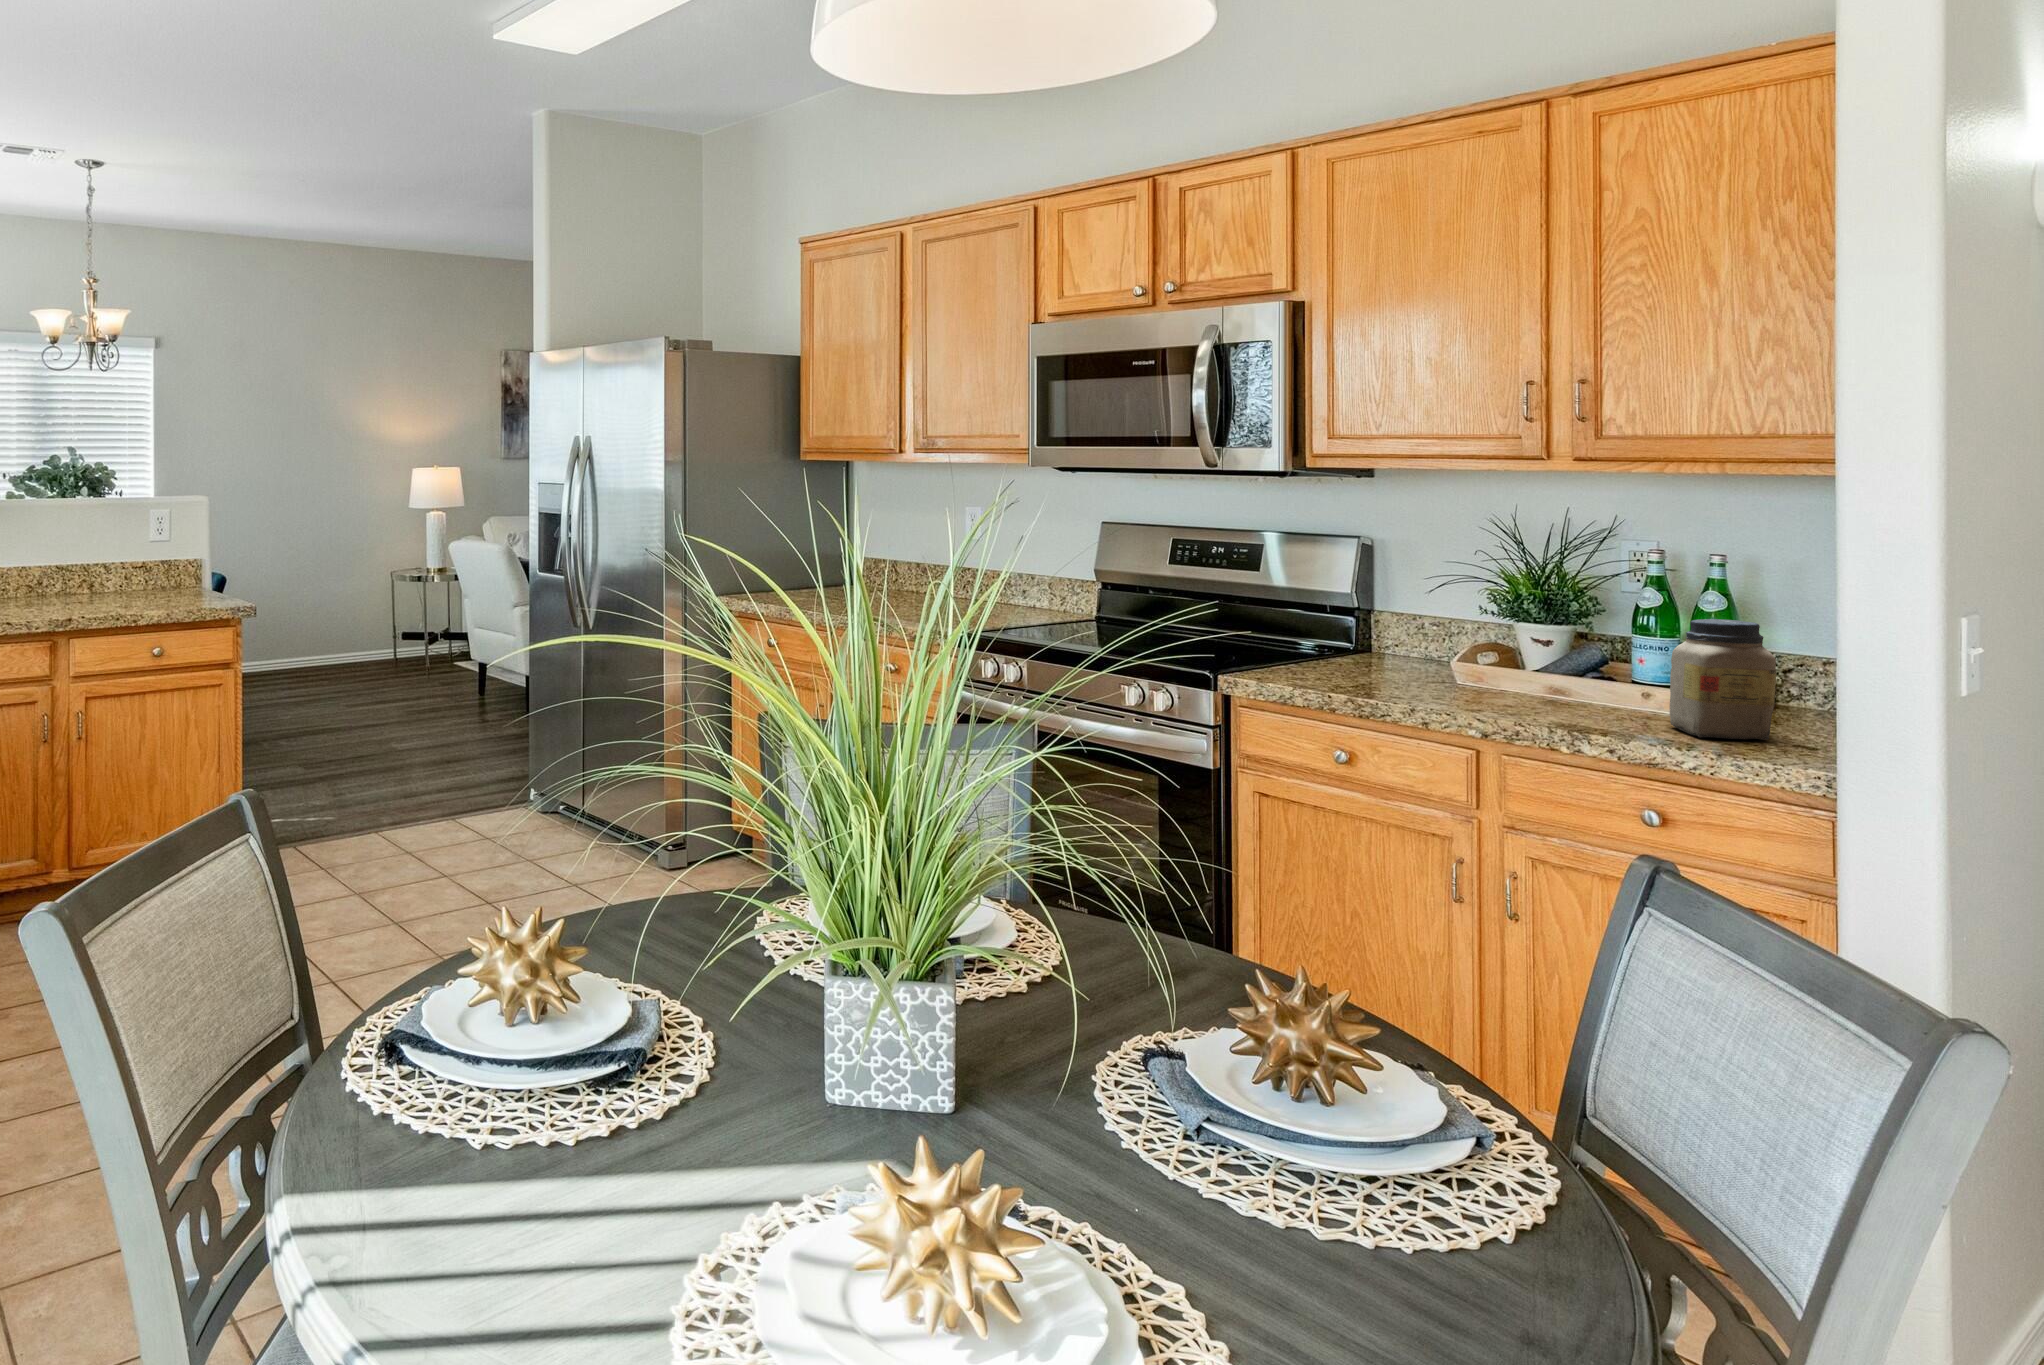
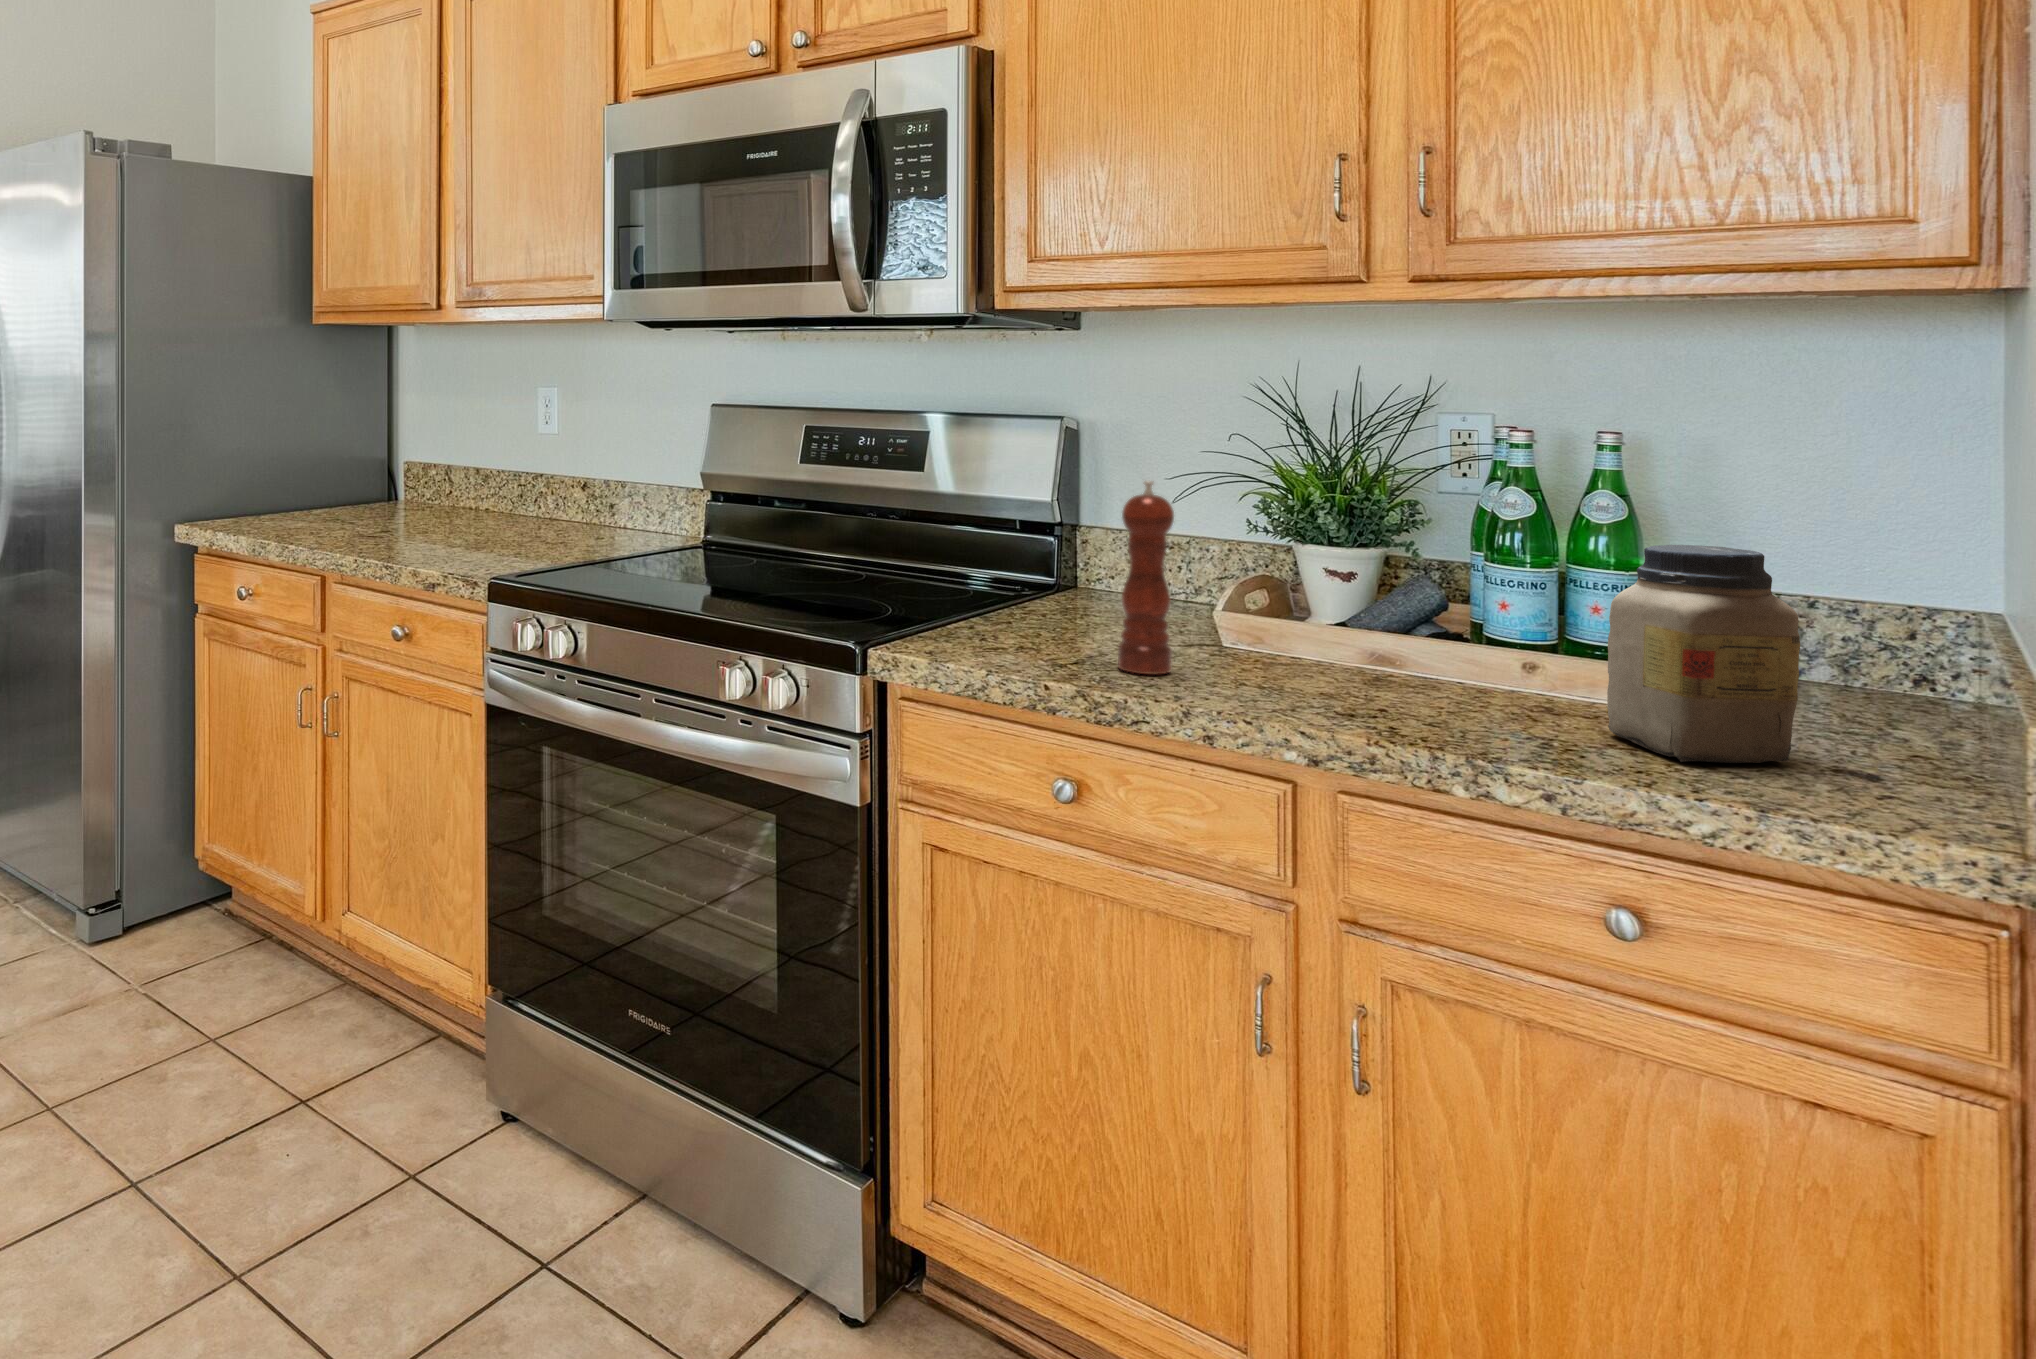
pepper mill: none [1377,579,1413,693] -> present [1118,481,1174,675]

